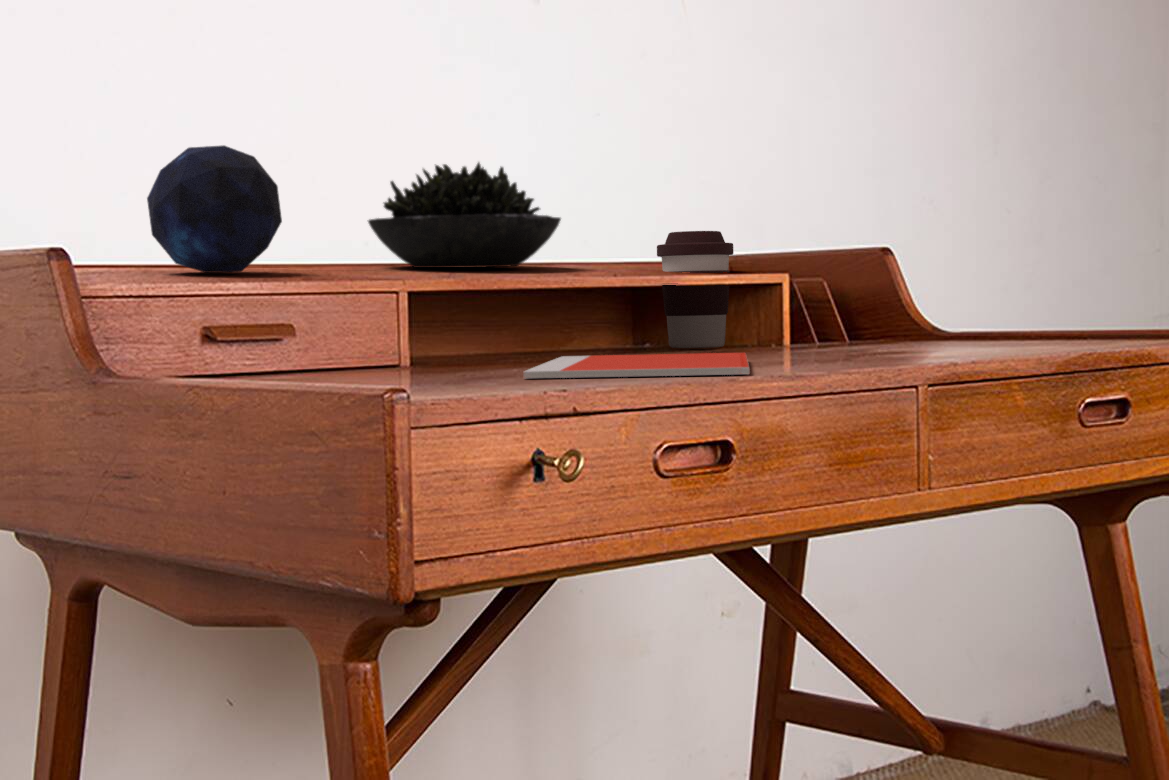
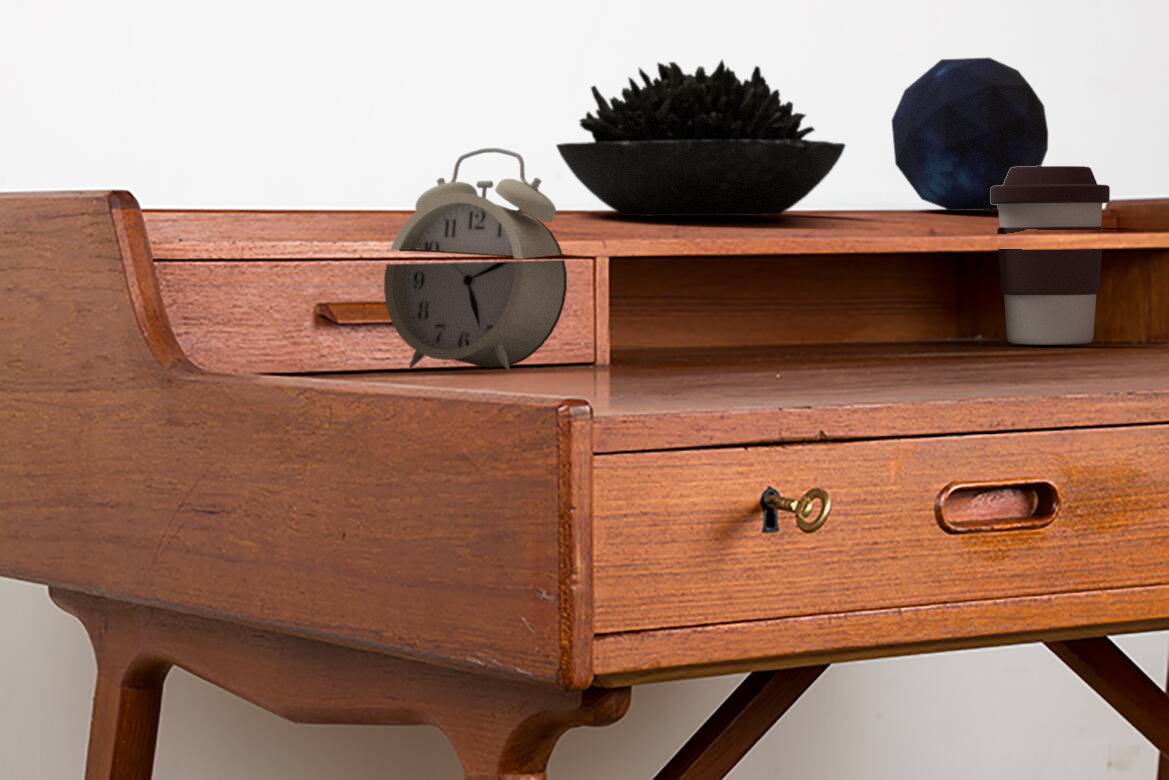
decorative orb: present [147,145,282,273] -> present [892,58,1048,211]
alarm clock: none [251,215,381,371] -> present [384,148,567,370]
notebook: present [523,353,750,378] -> none [758,355,1100,390]

